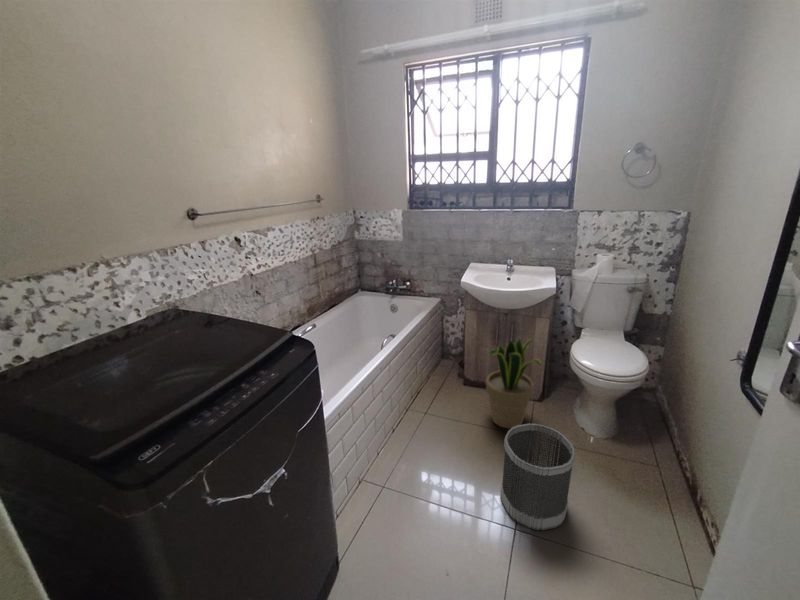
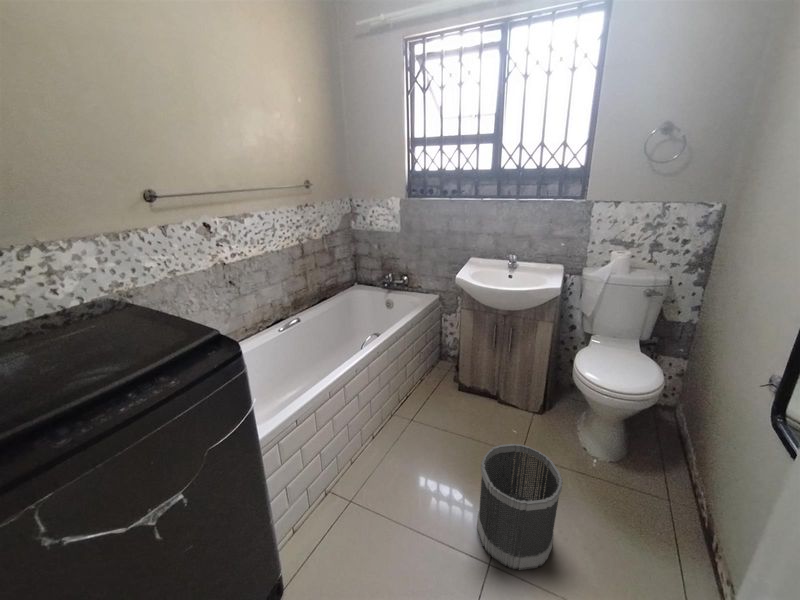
potted plant: present [486,338,541,428] -> none [476,342,538,443]

